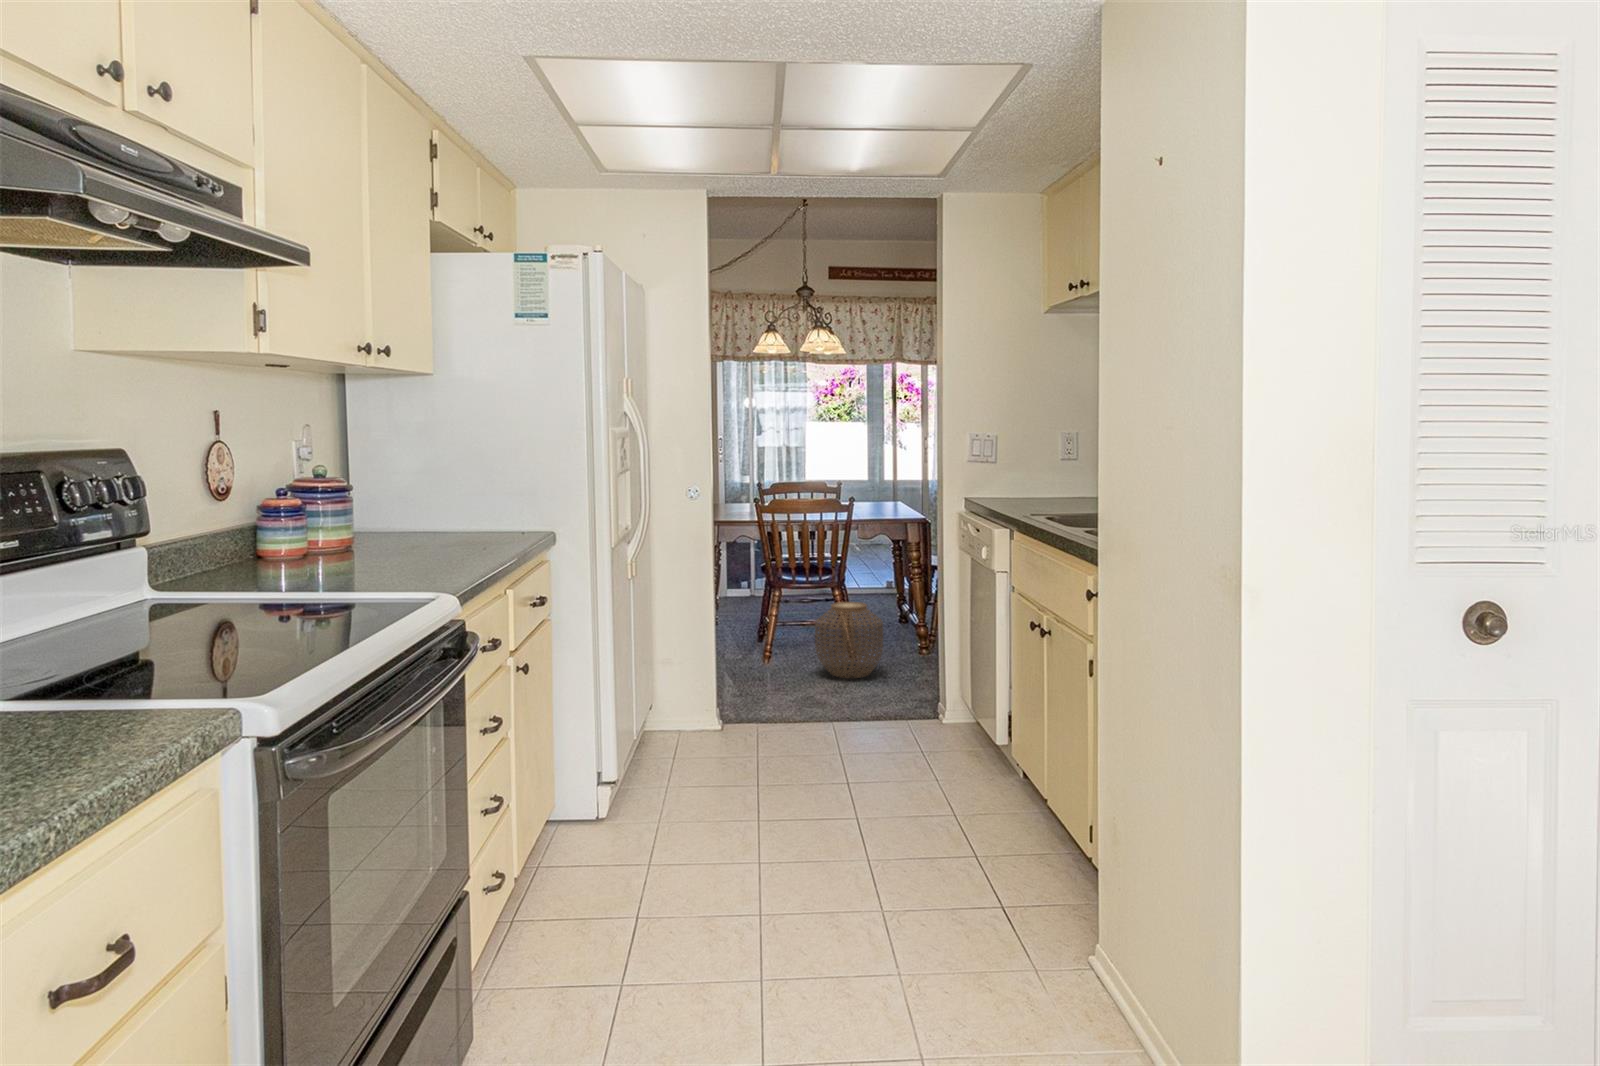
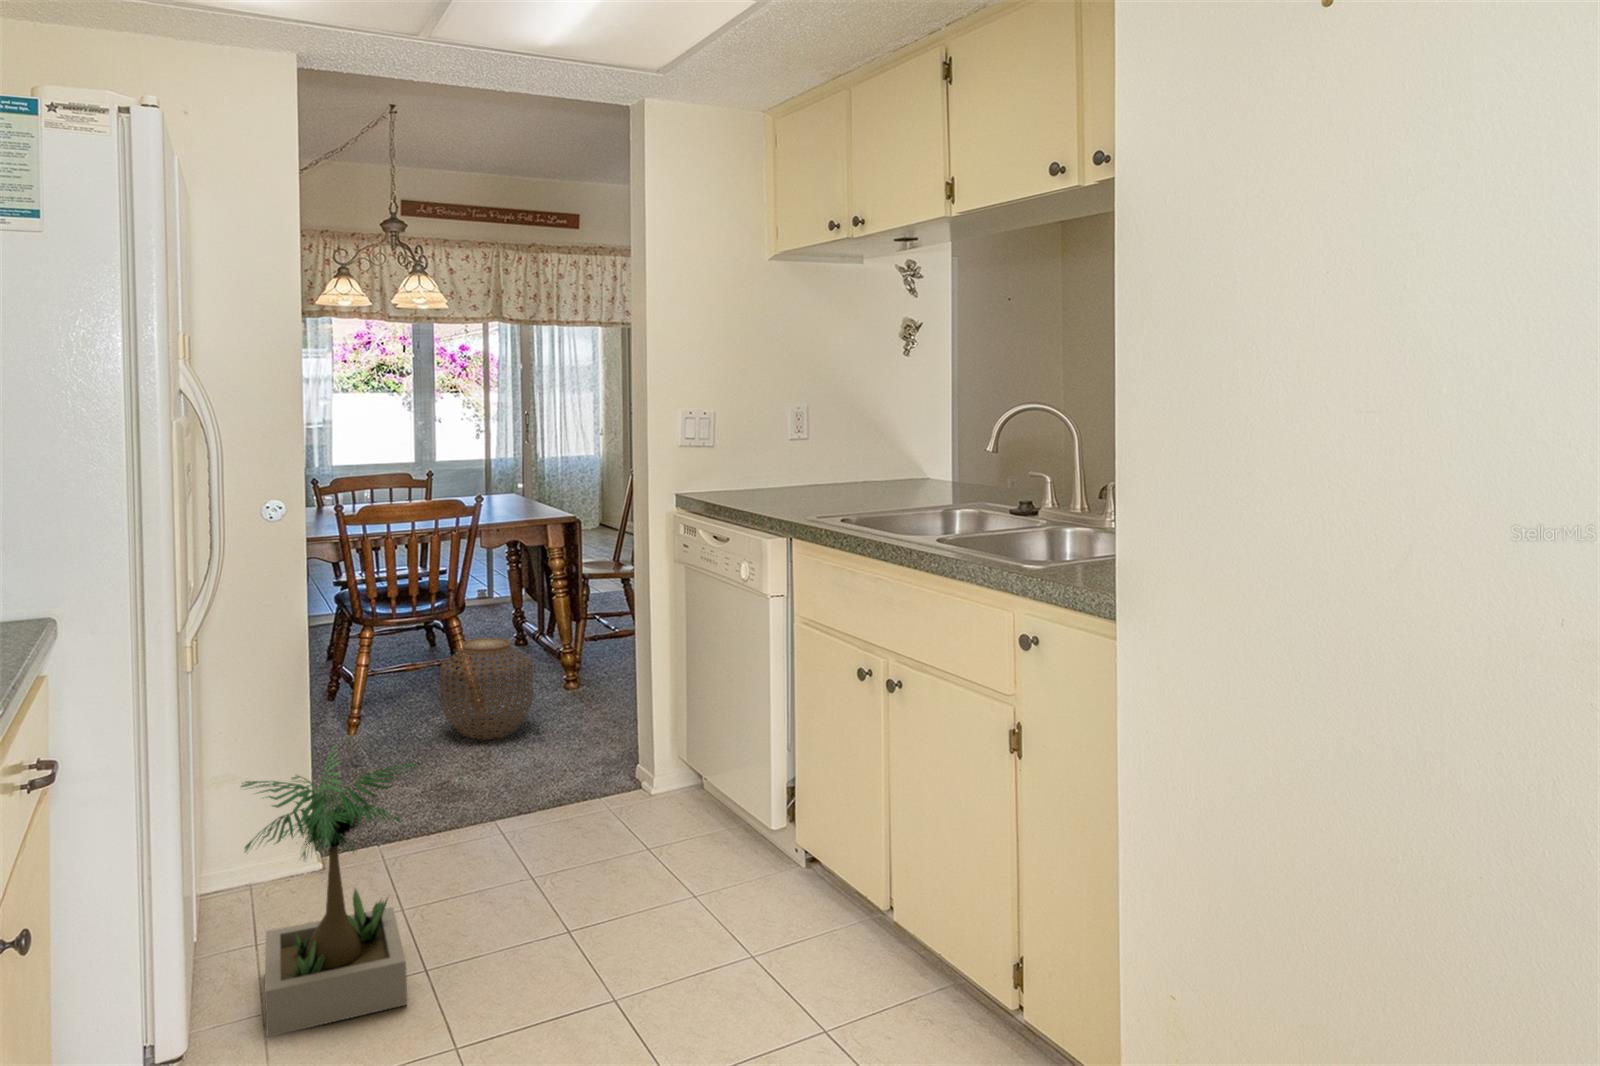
potted plant: none [637,635,760,805] -> present [241,746,417,1037]

